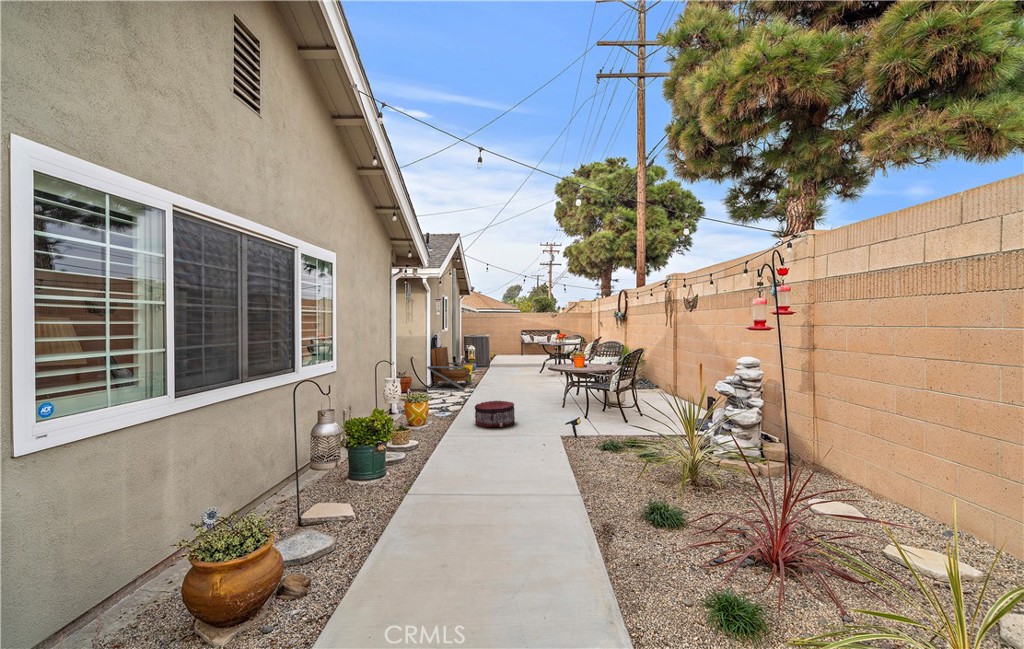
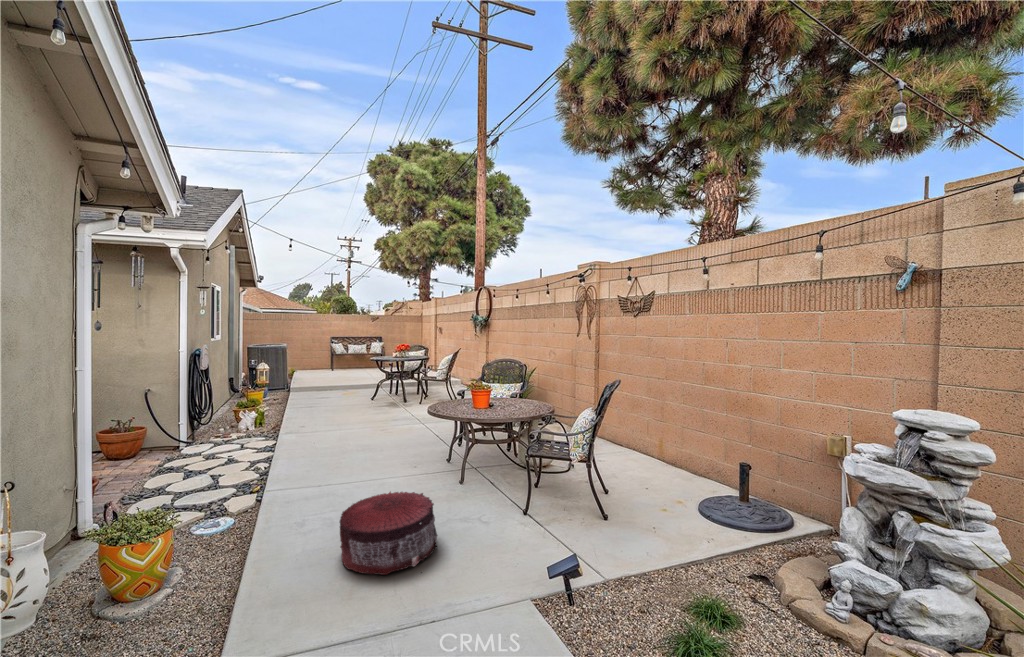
lounge chair: present [427,347,472,391] -> none [182,369,277,458]

